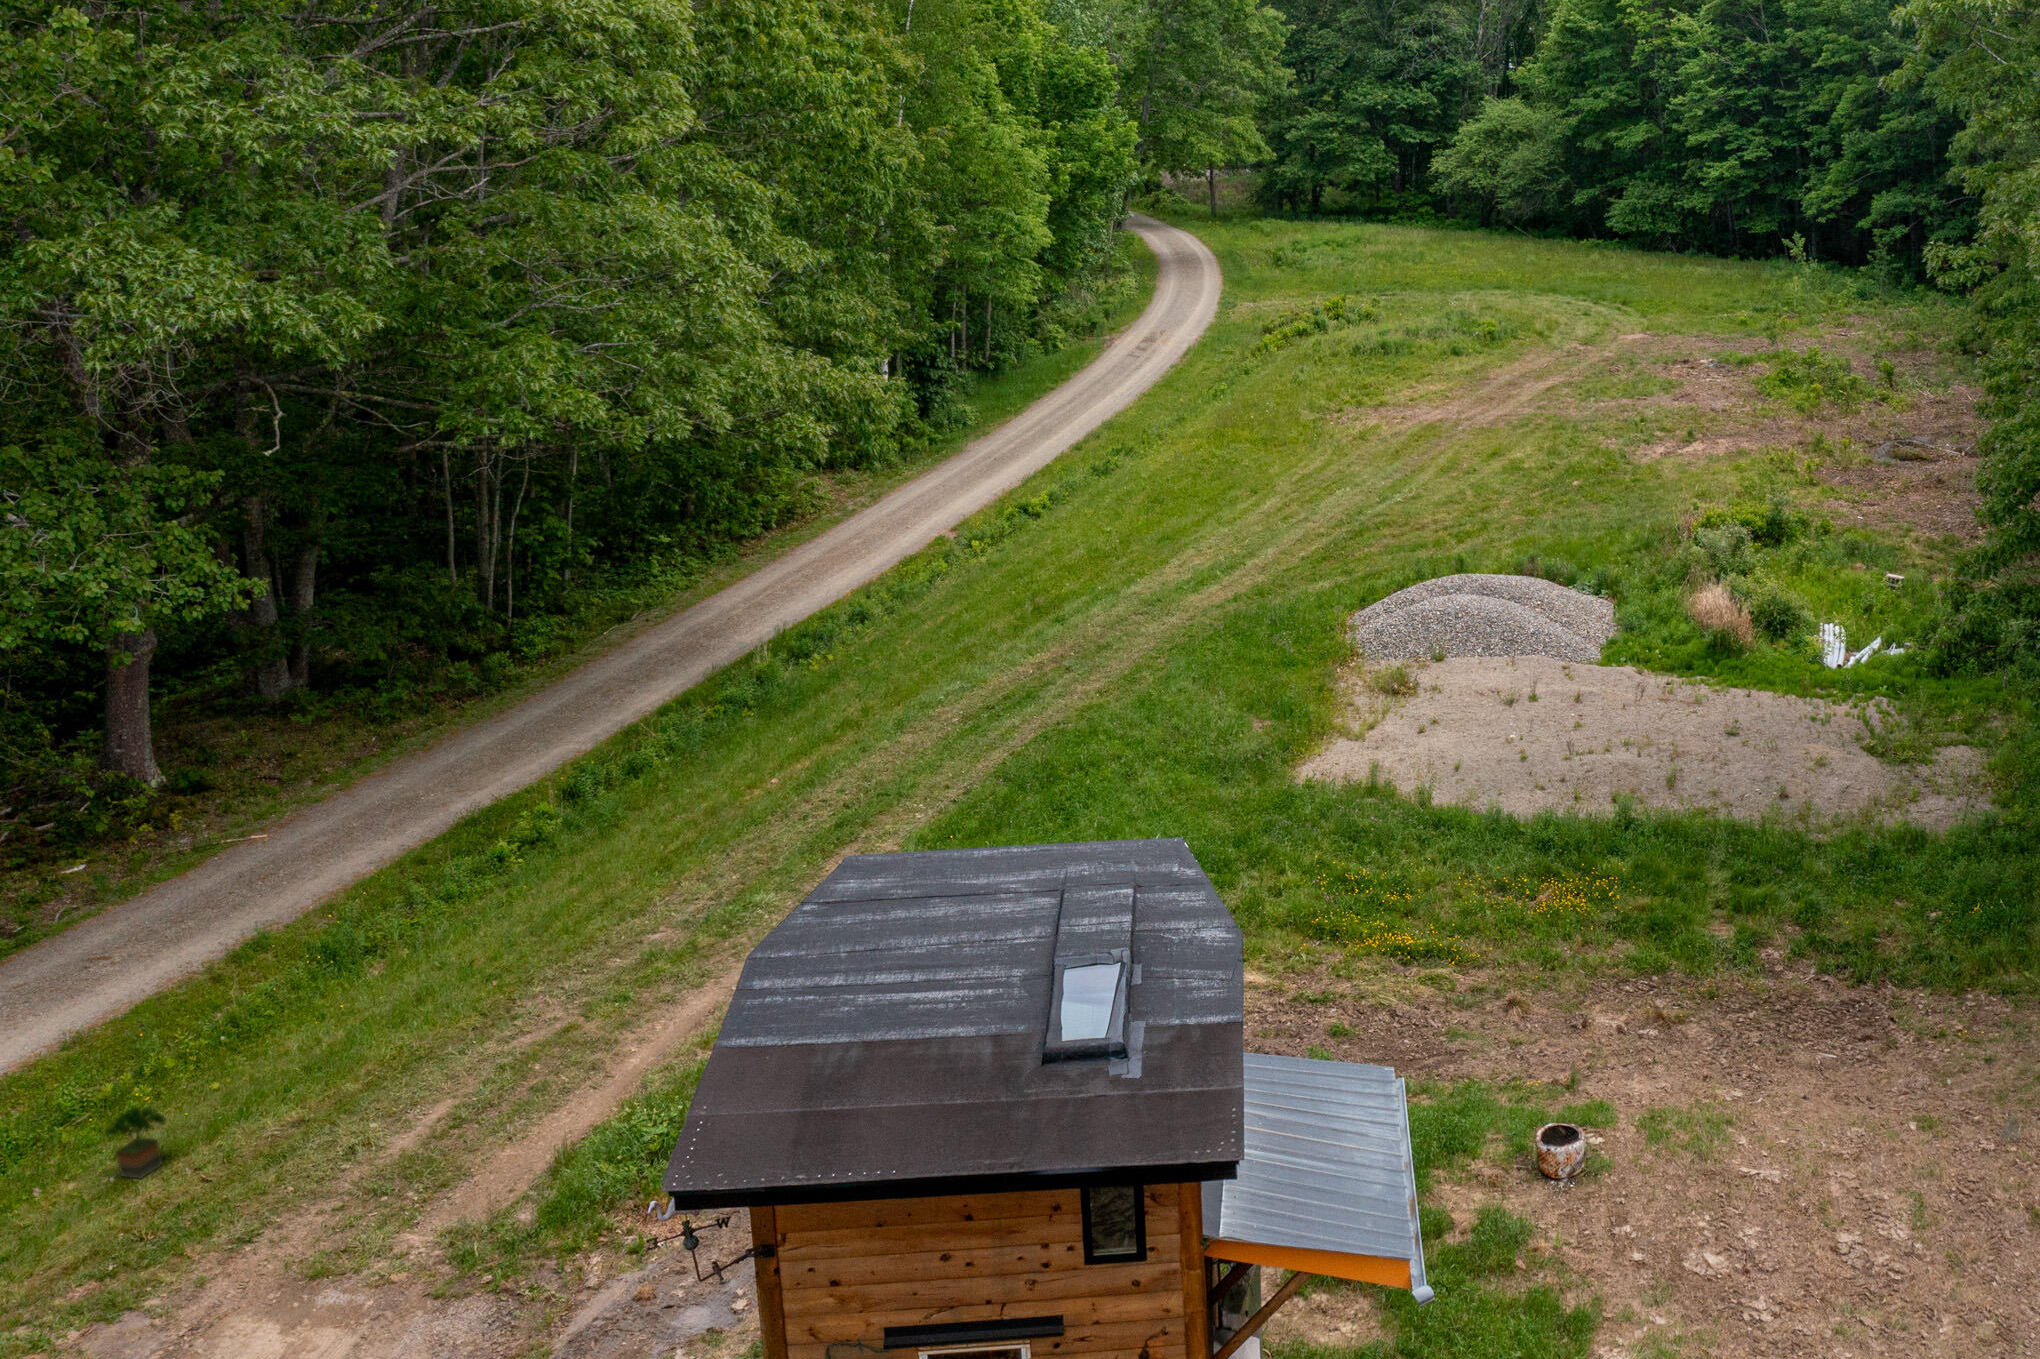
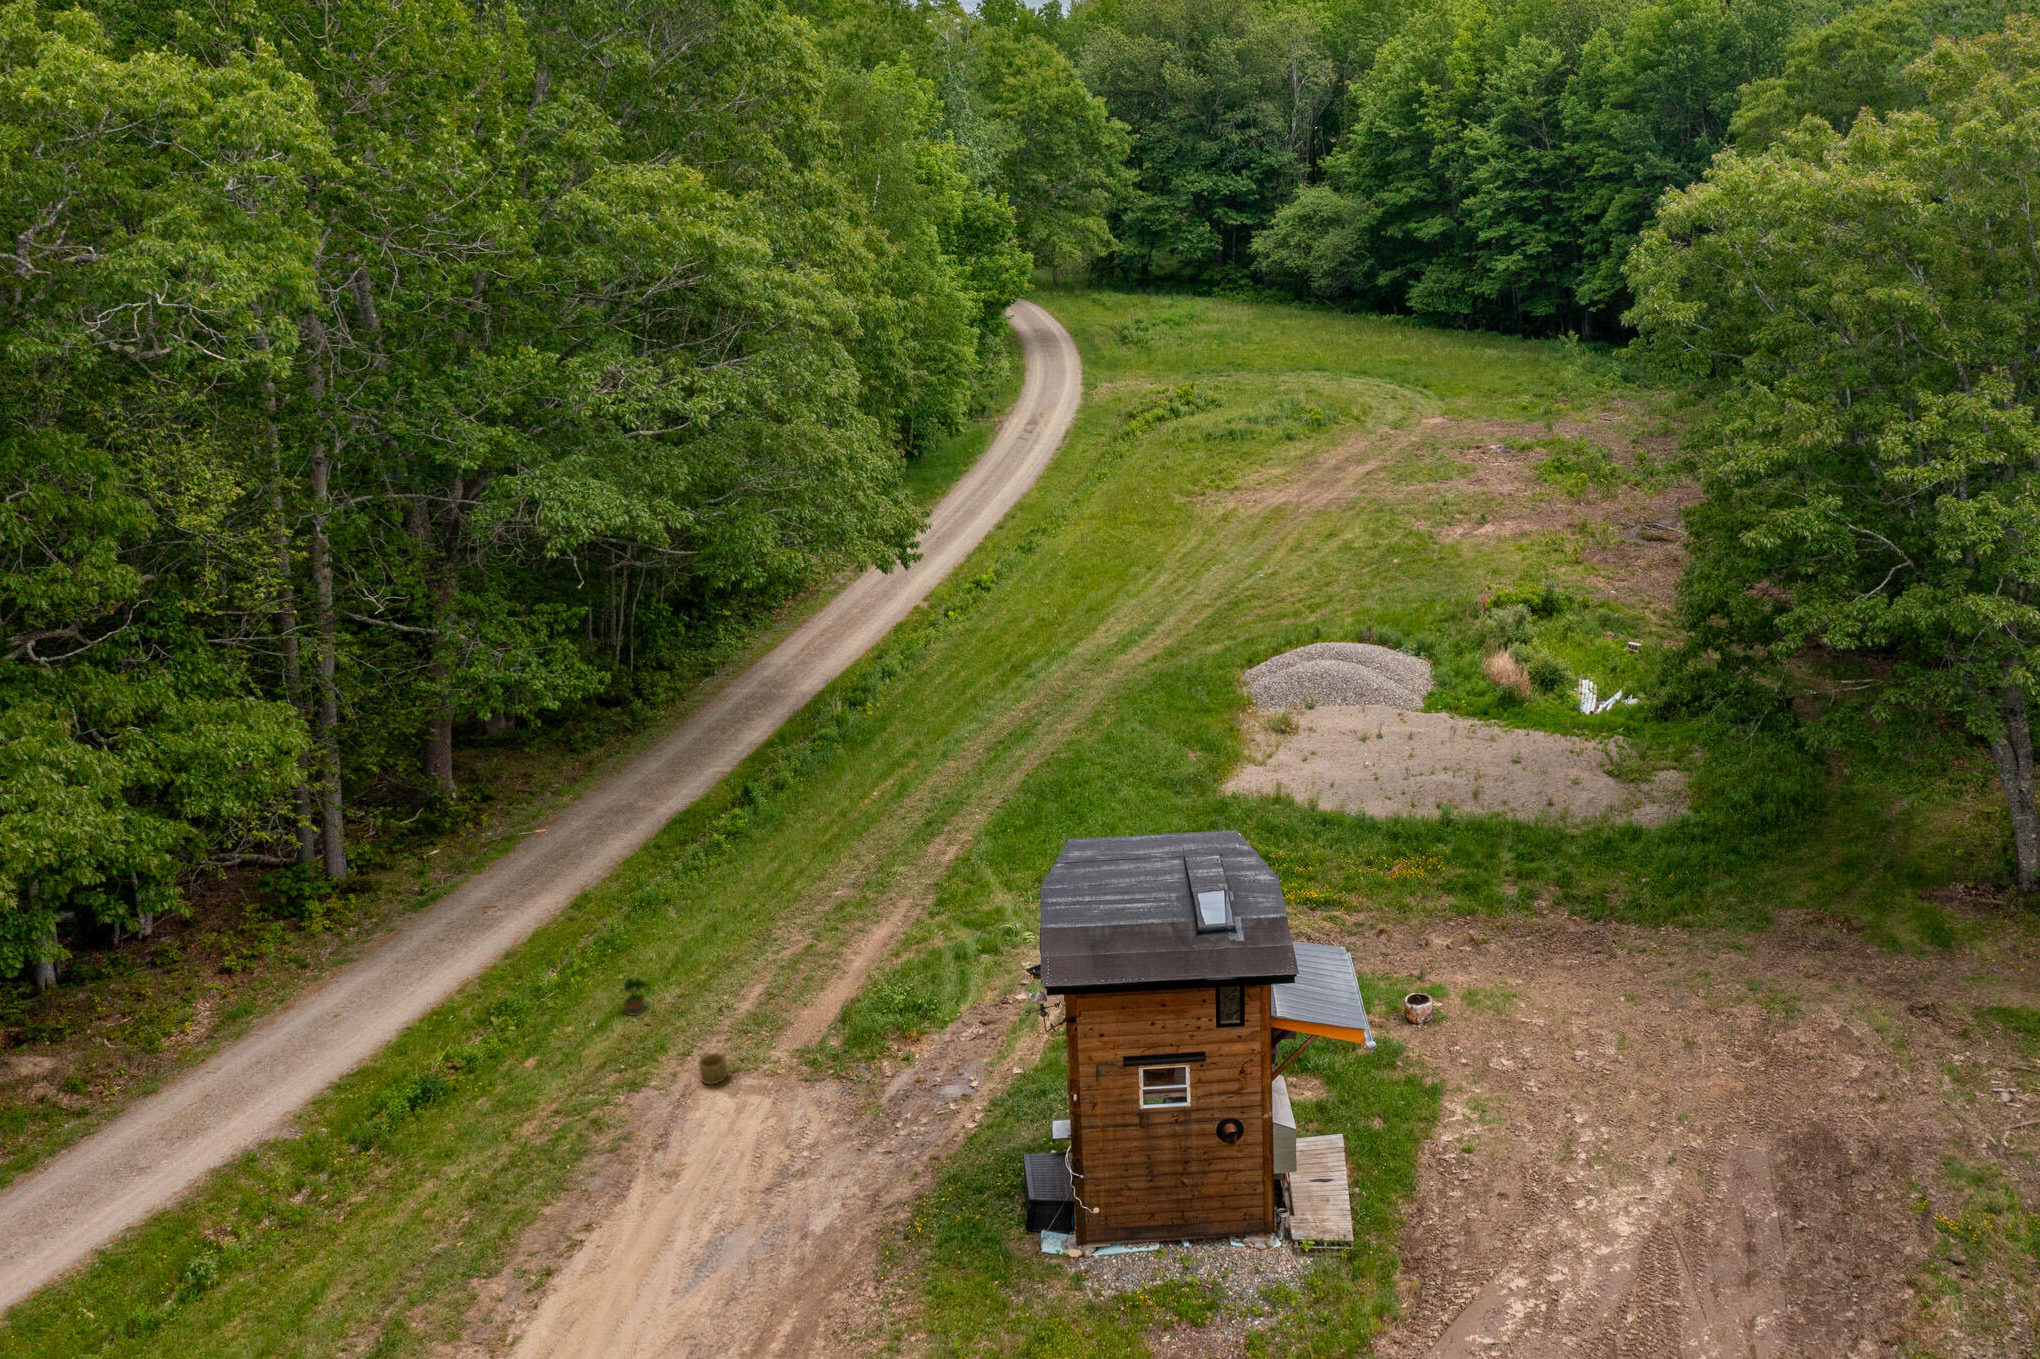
wooden bucket: none [153,1267,220,1335] -> present [699,1053,727,1084]

